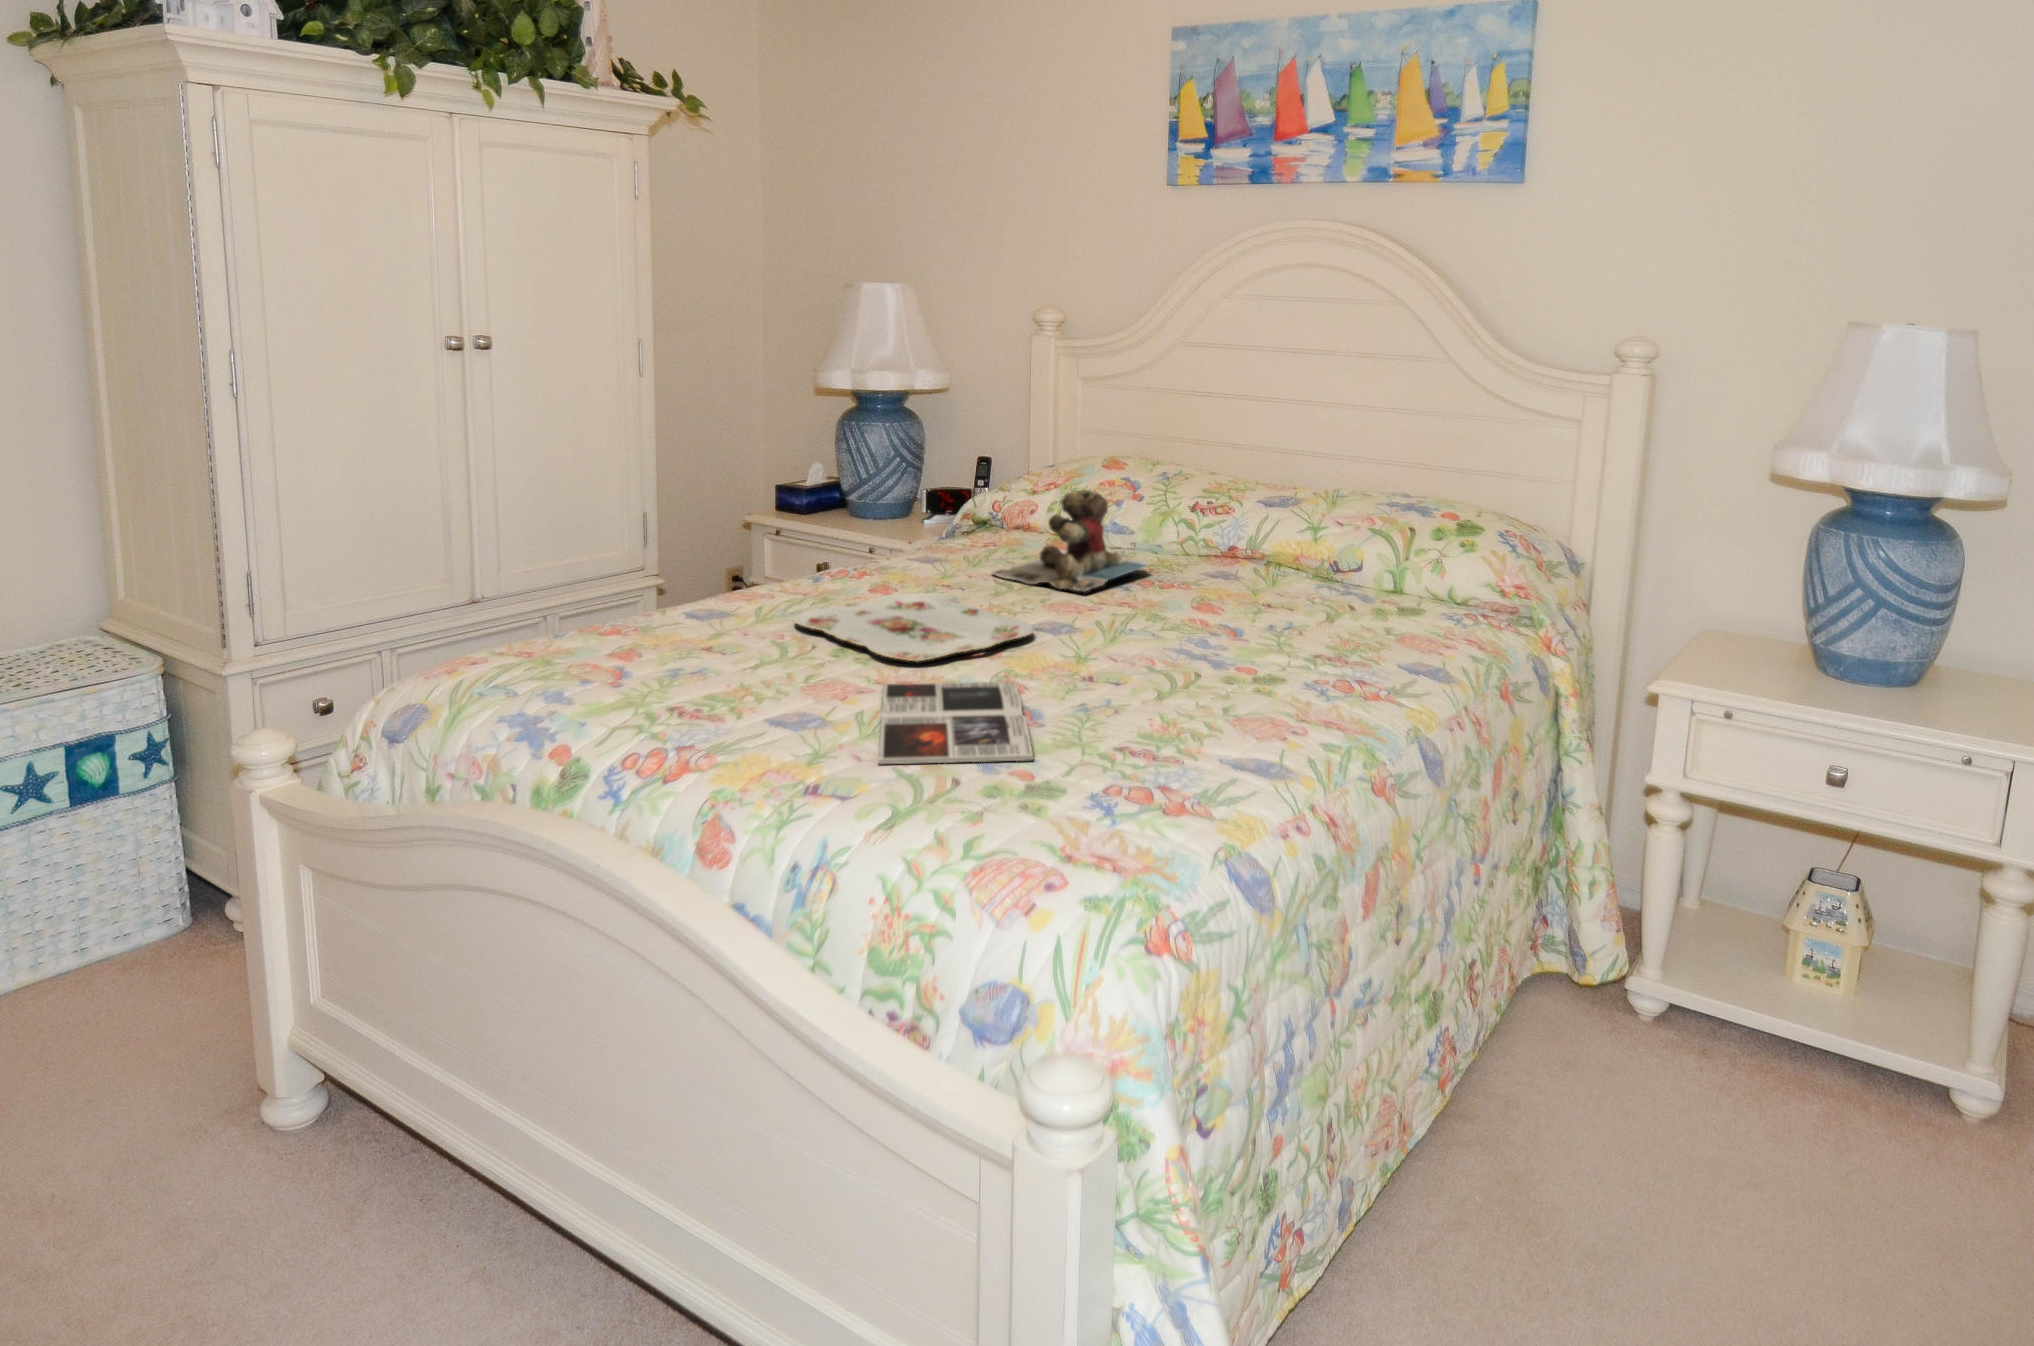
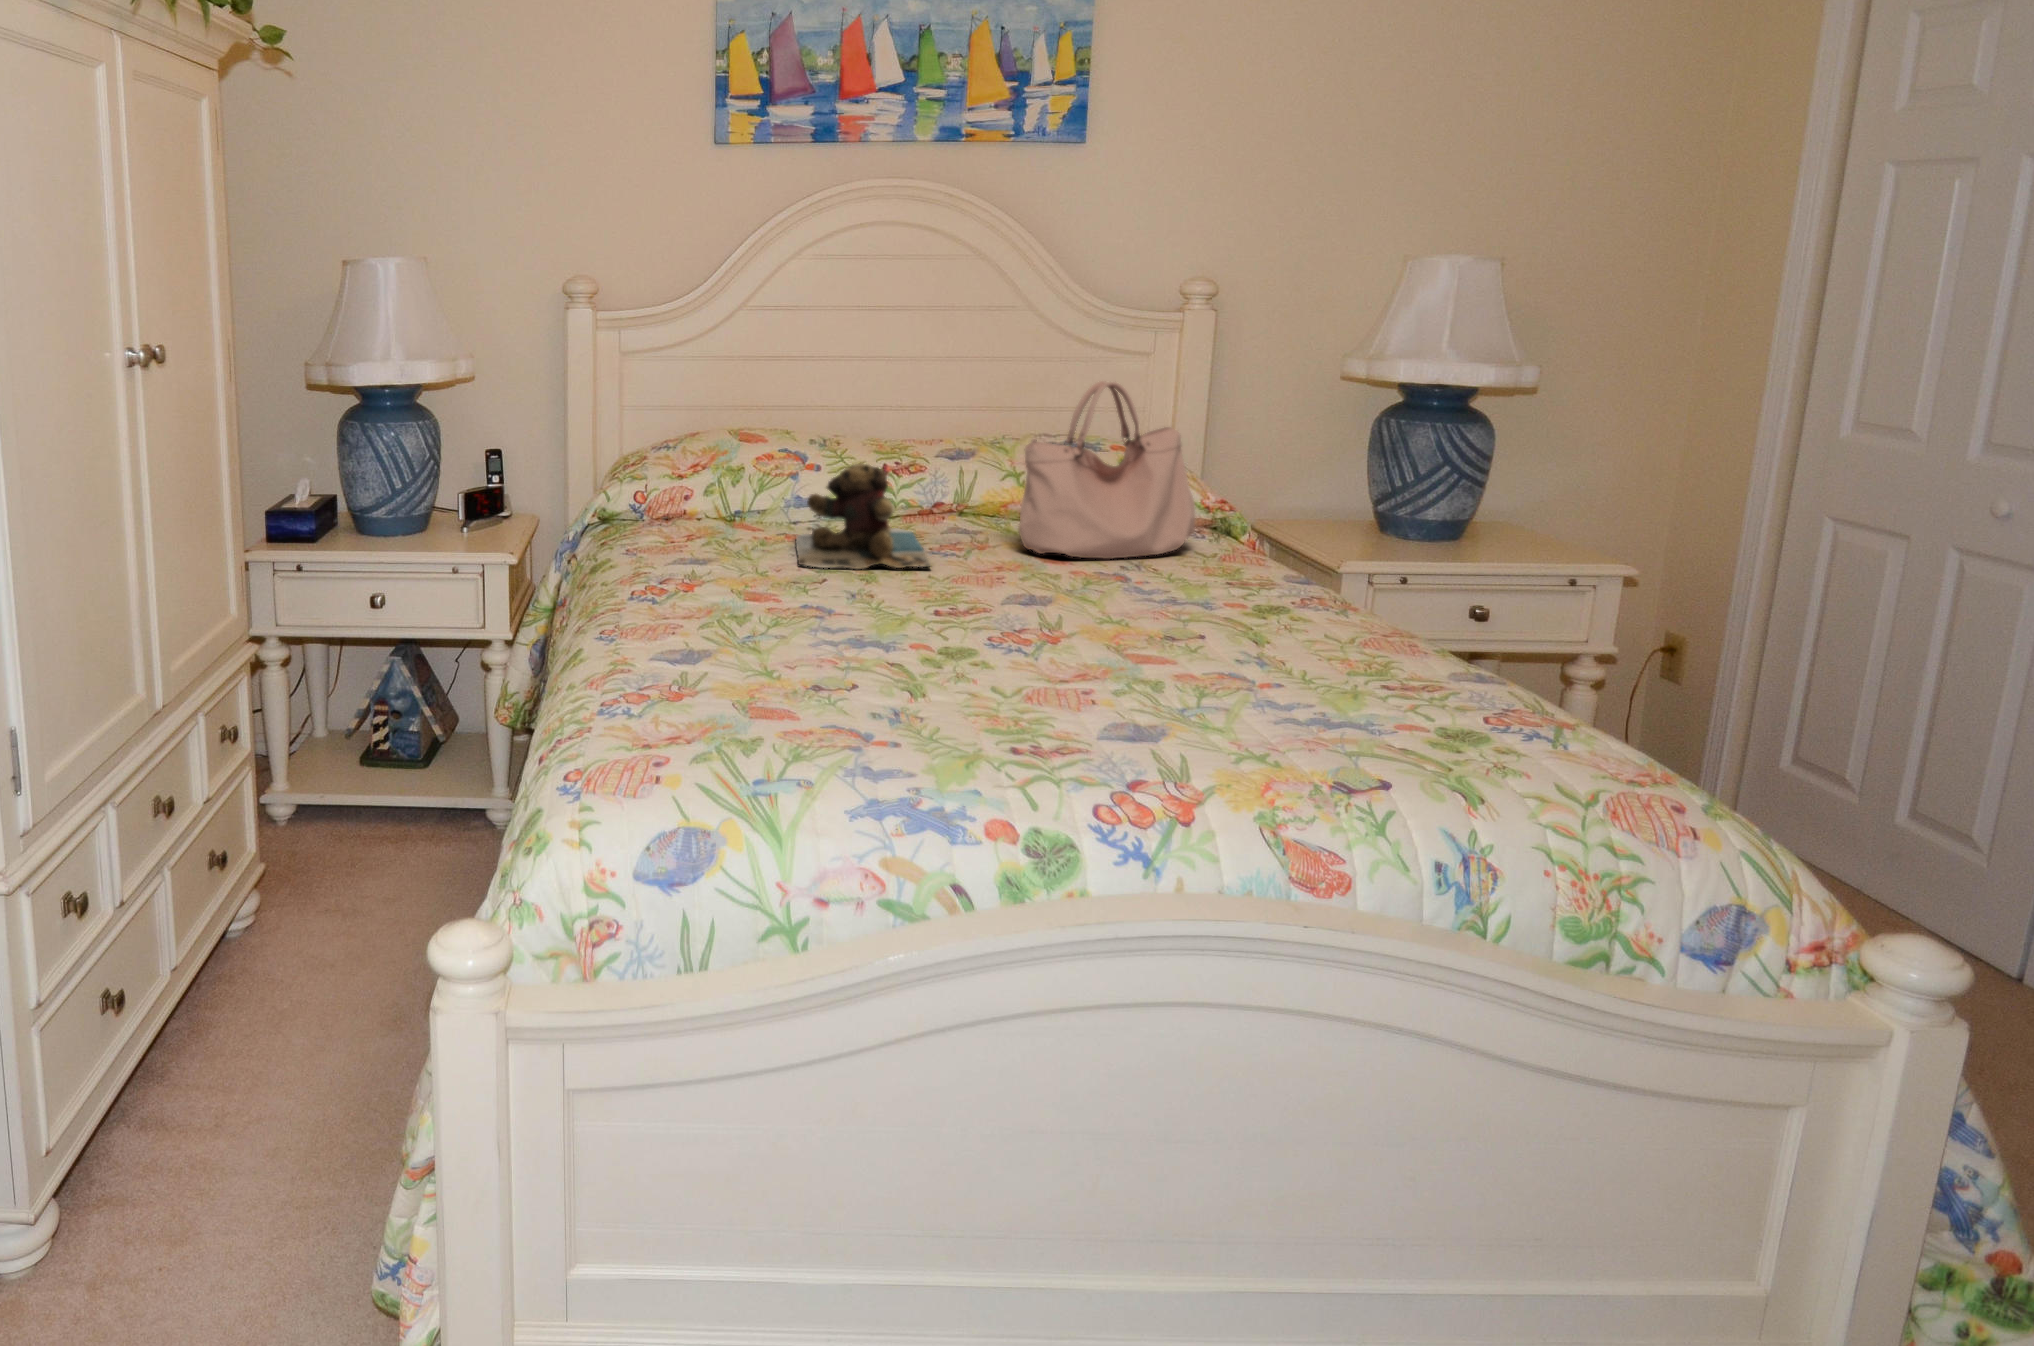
handbag: none [1212,432,1409,622] -> present [1019,381,1195,559]
serving tray: present [793,593,1033,661] -> none [804,594,1057,661]
magazine: present [878,682,1033,764] -> none [1087,658,1387,758]

